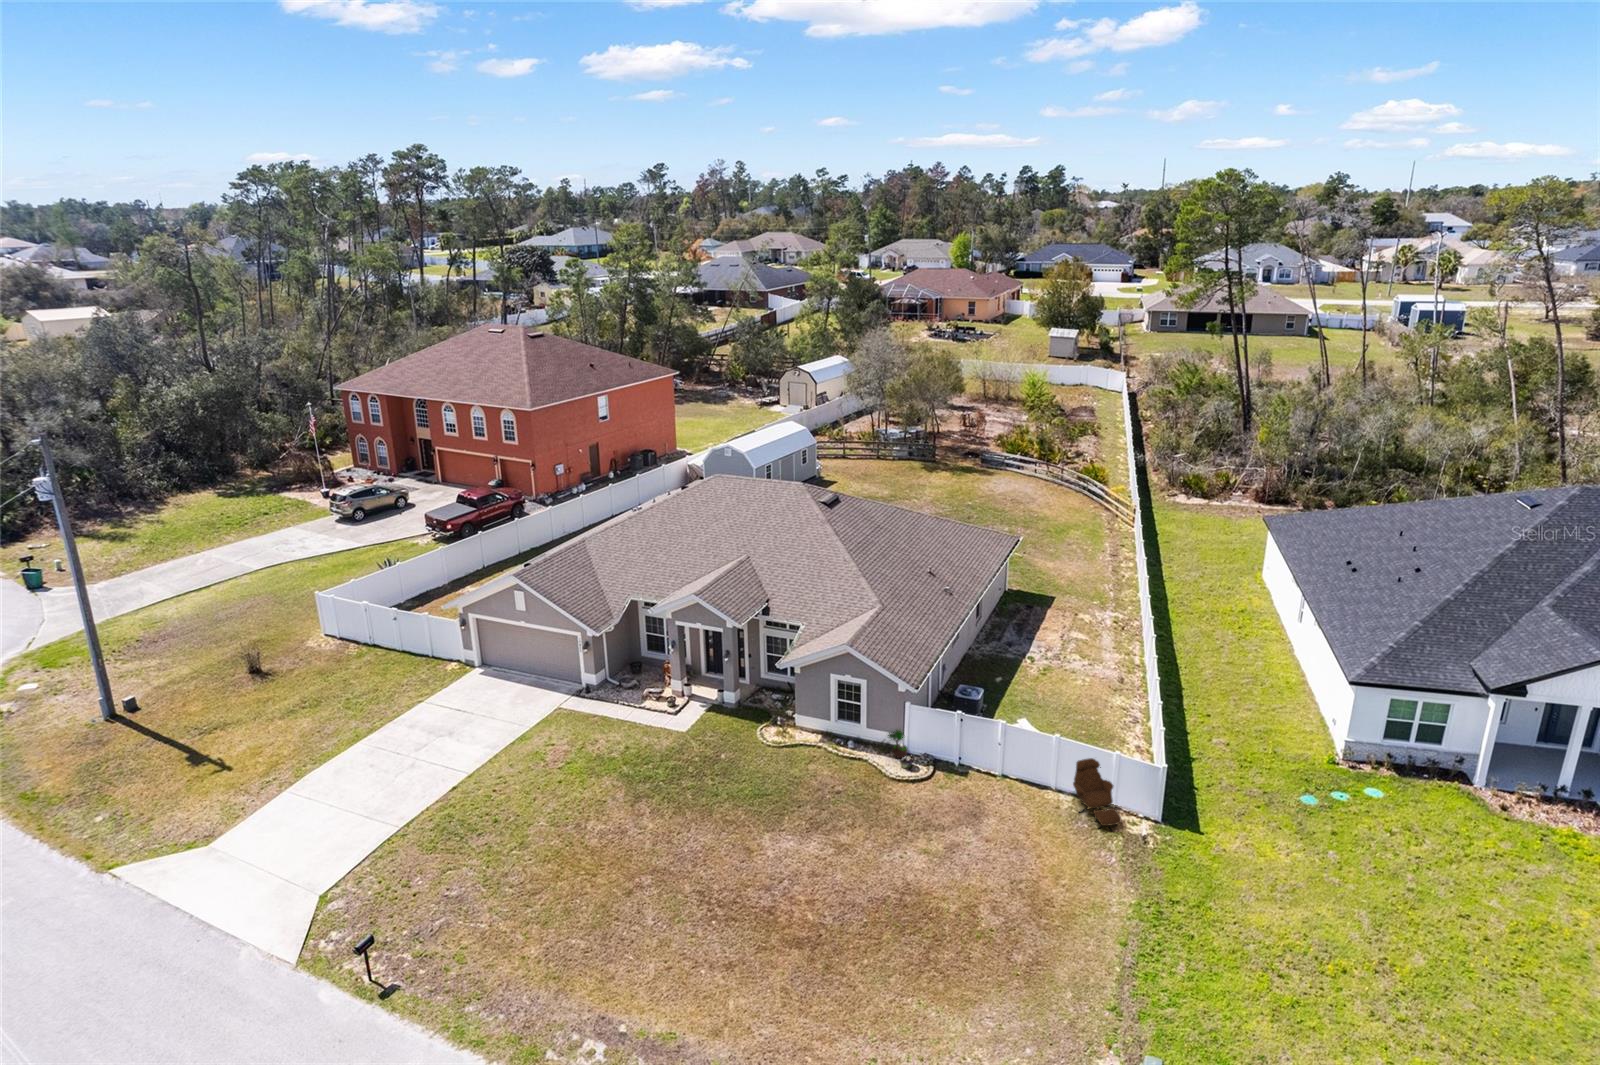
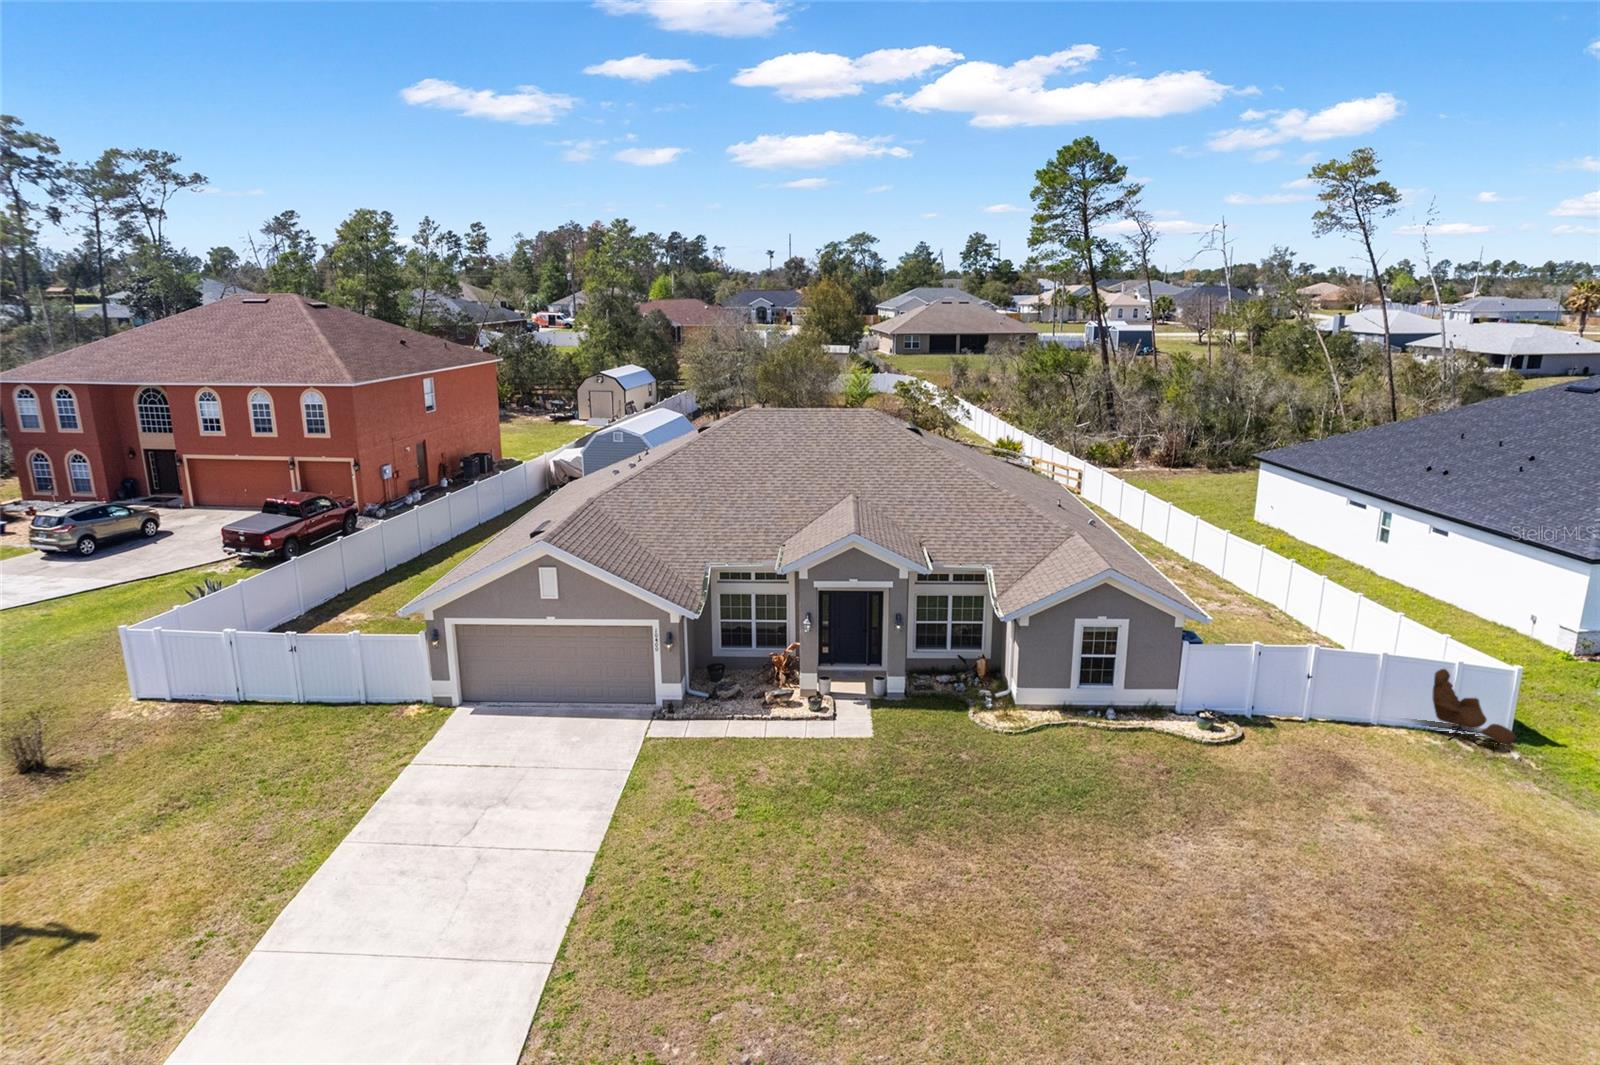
potted tree: present [888,730,908,758] -> none [1163,673,1195,719]

